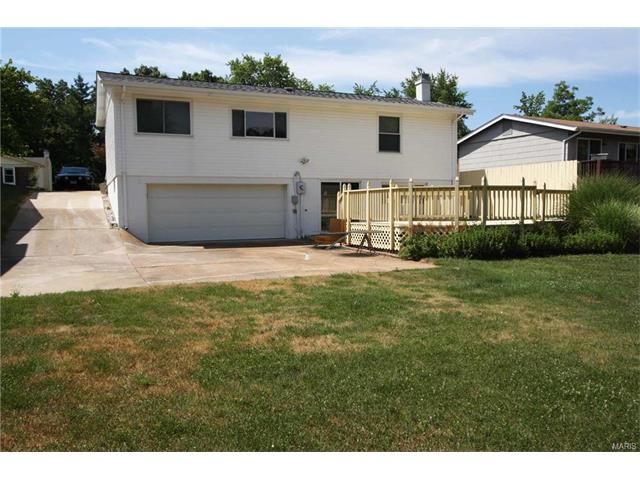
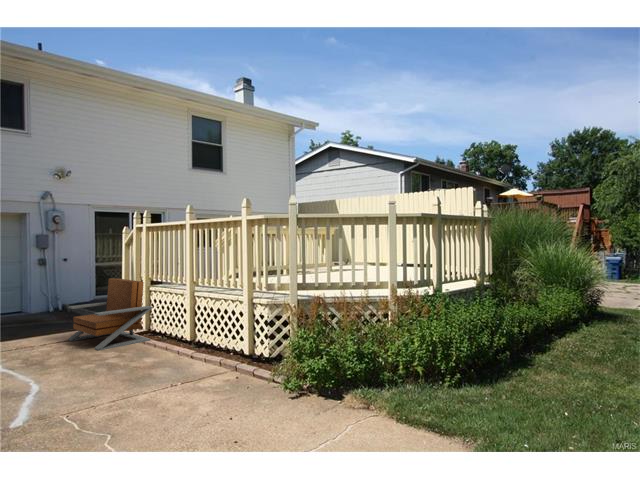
round table: present [349,230,383,256] -> none [151,307,229,370]

